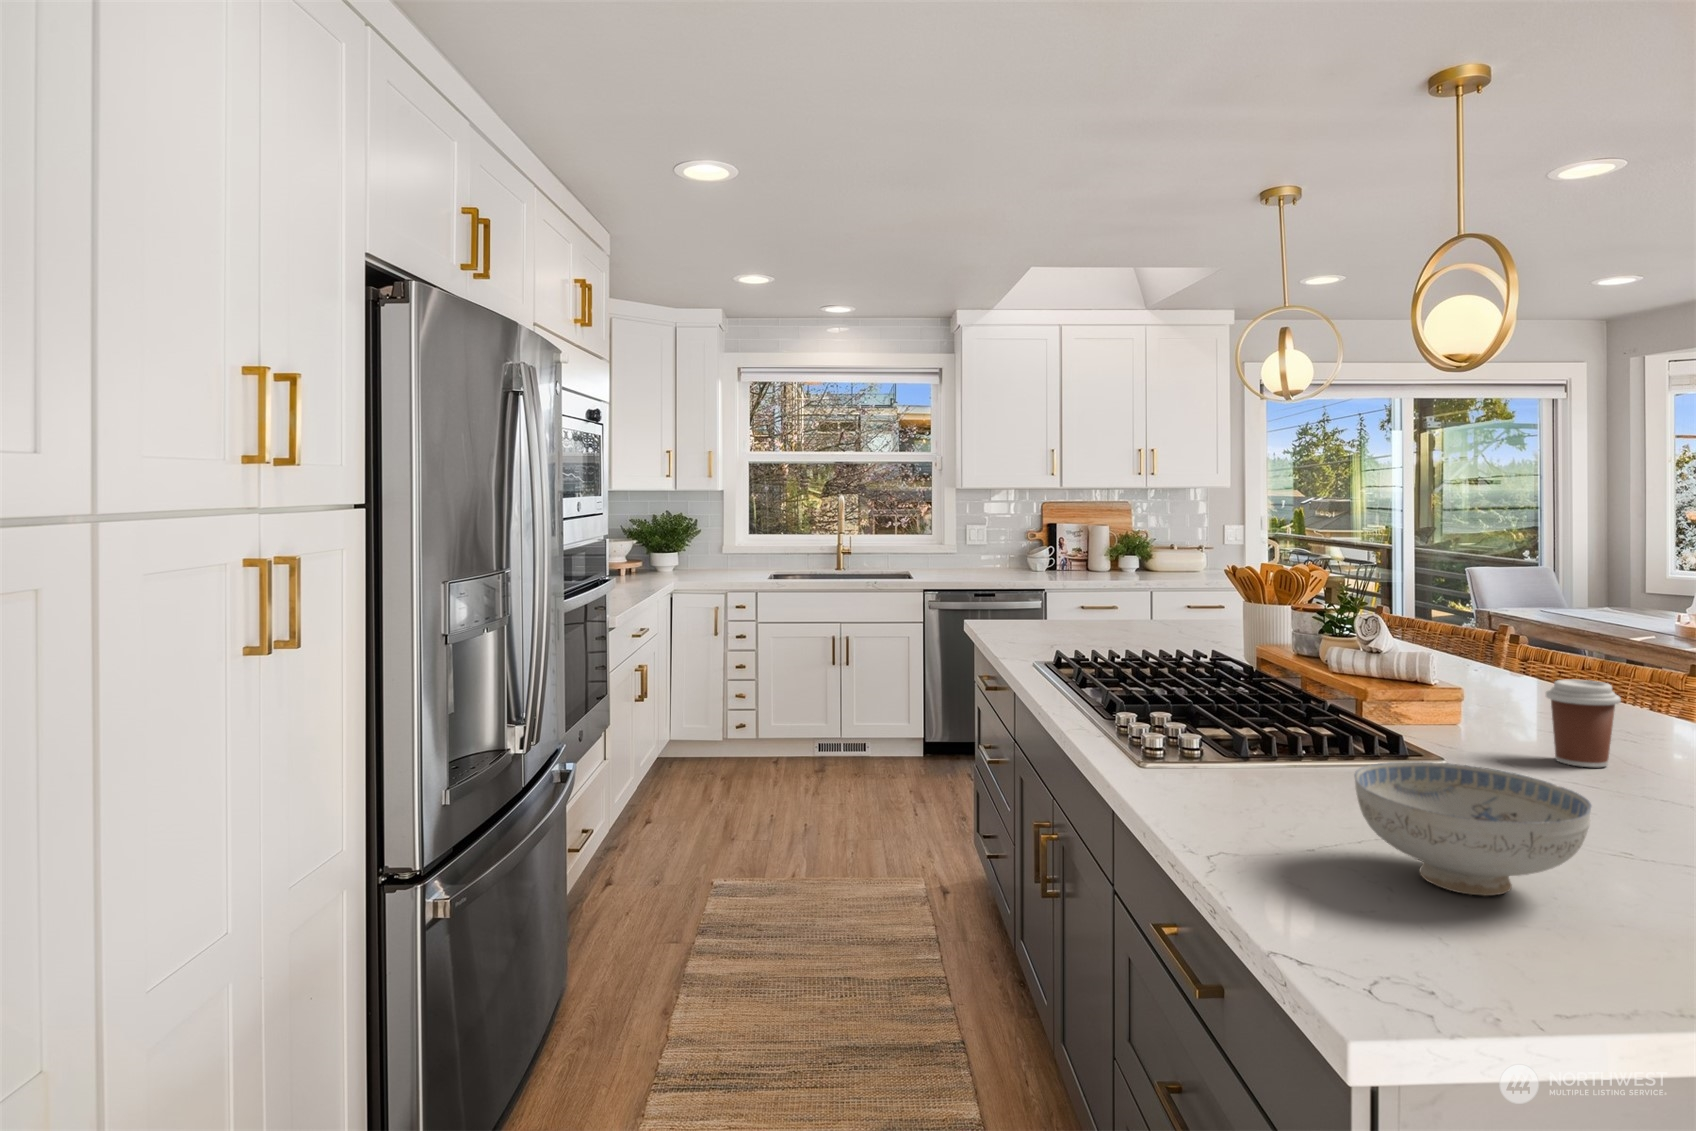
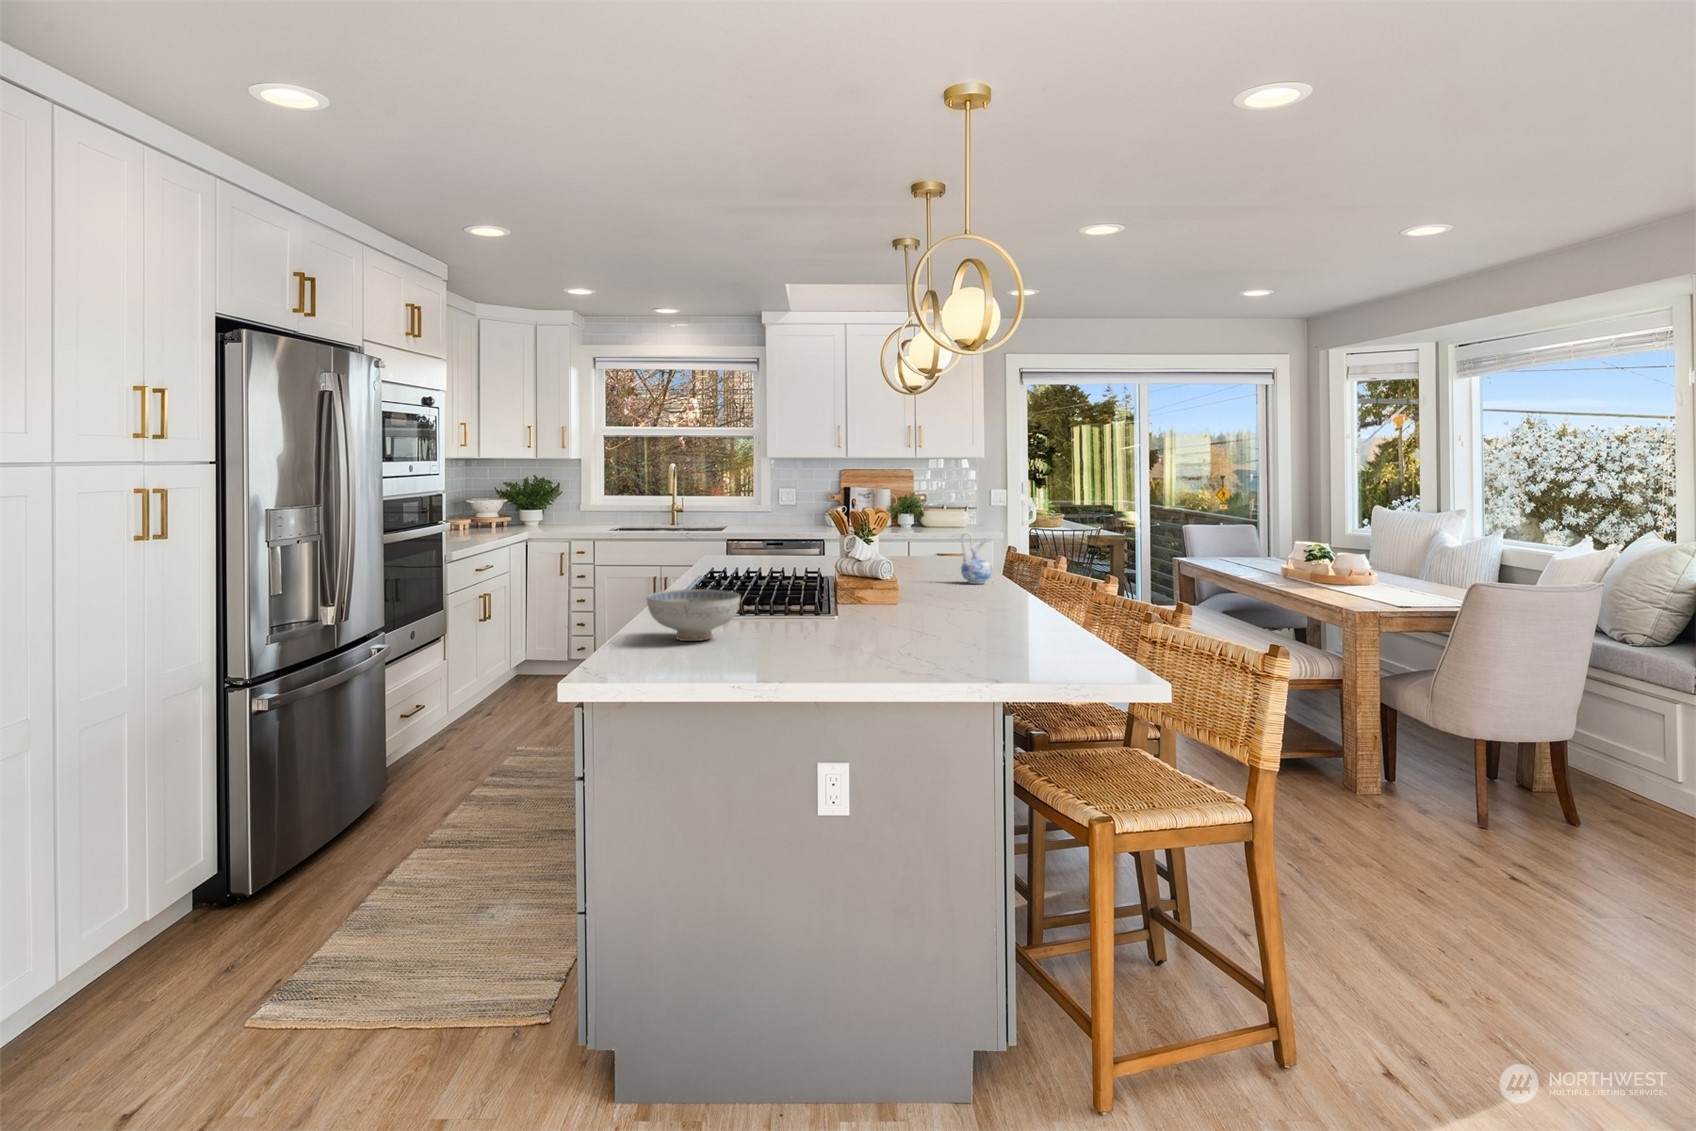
ceramic pitcher: none [1445,598,1500,676] -> present [961,532,992,584]
coffee cup: present [1546,679,1621,767] -> none [878,567,912,613]

